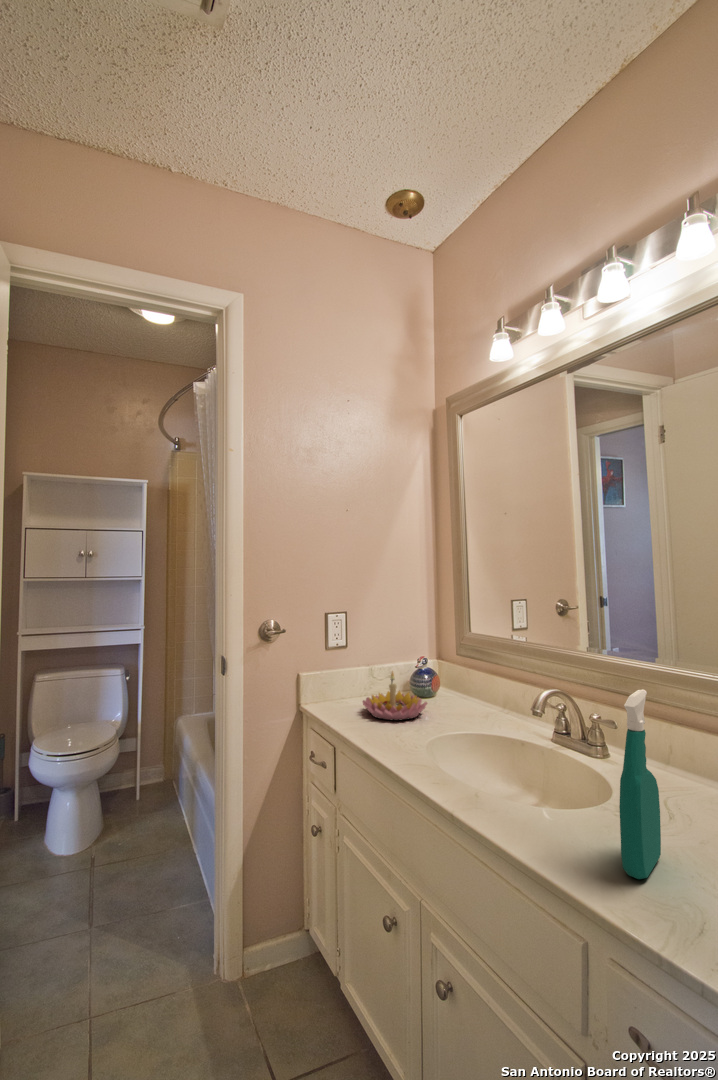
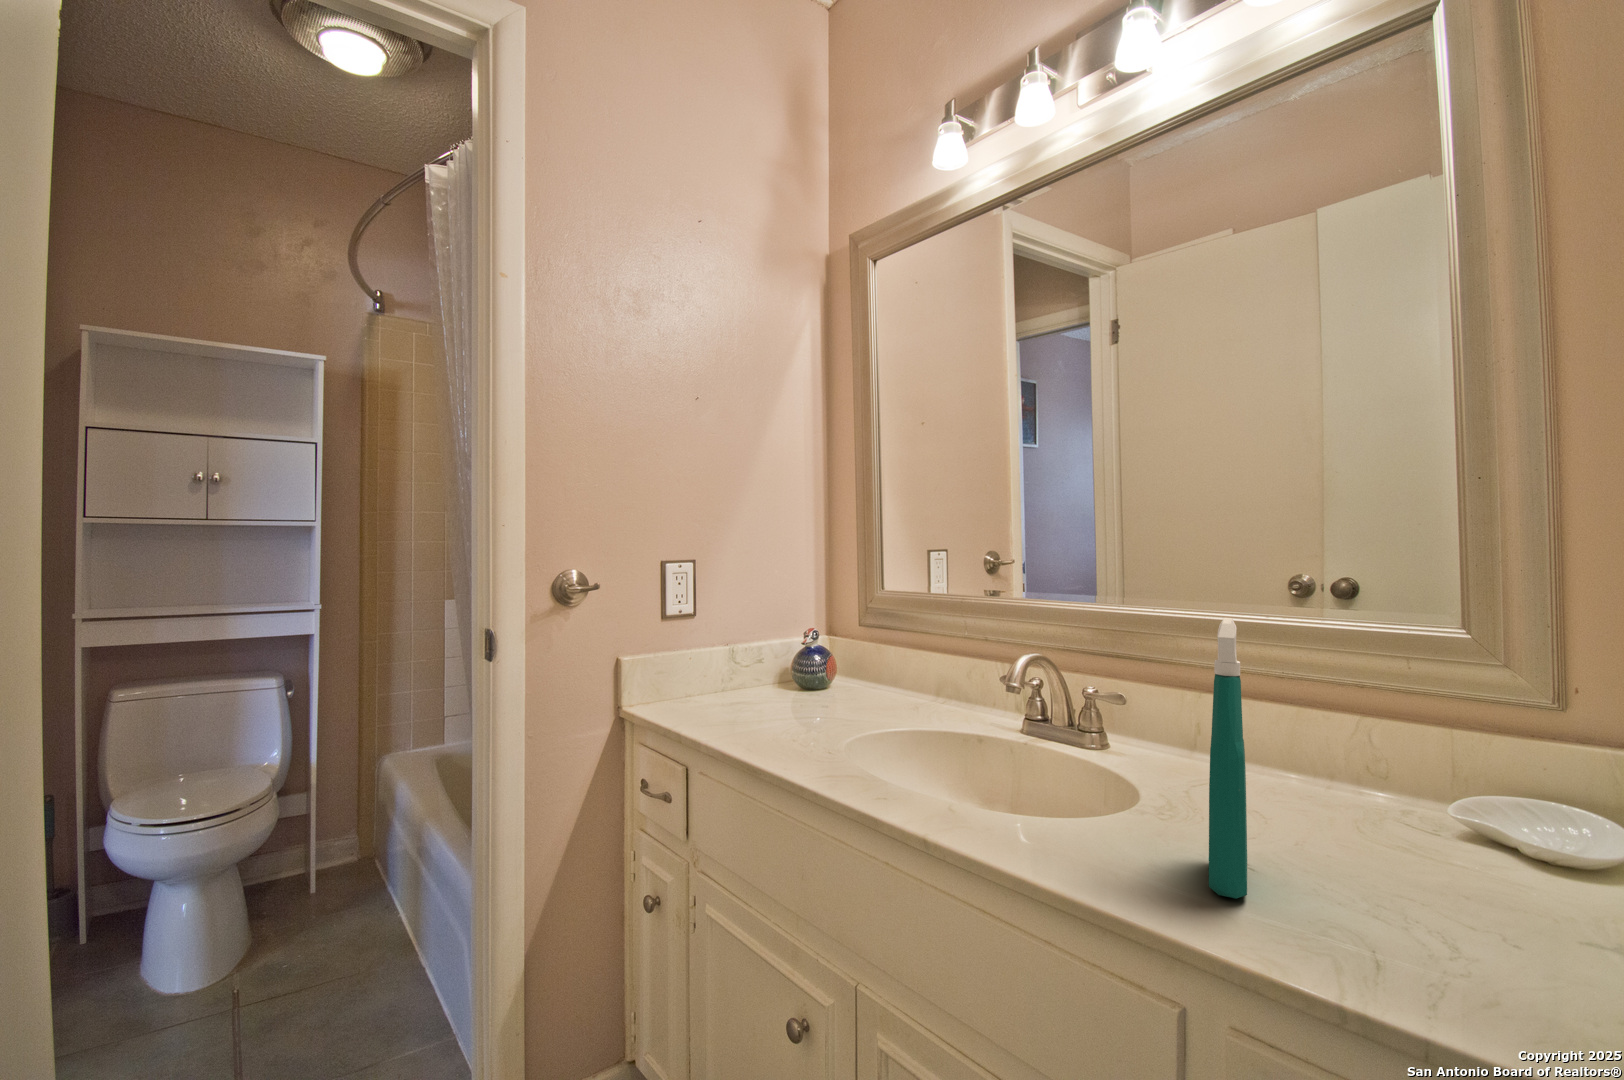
candle holder: present [363,671,427,721] -> none [727,643,829,720]

